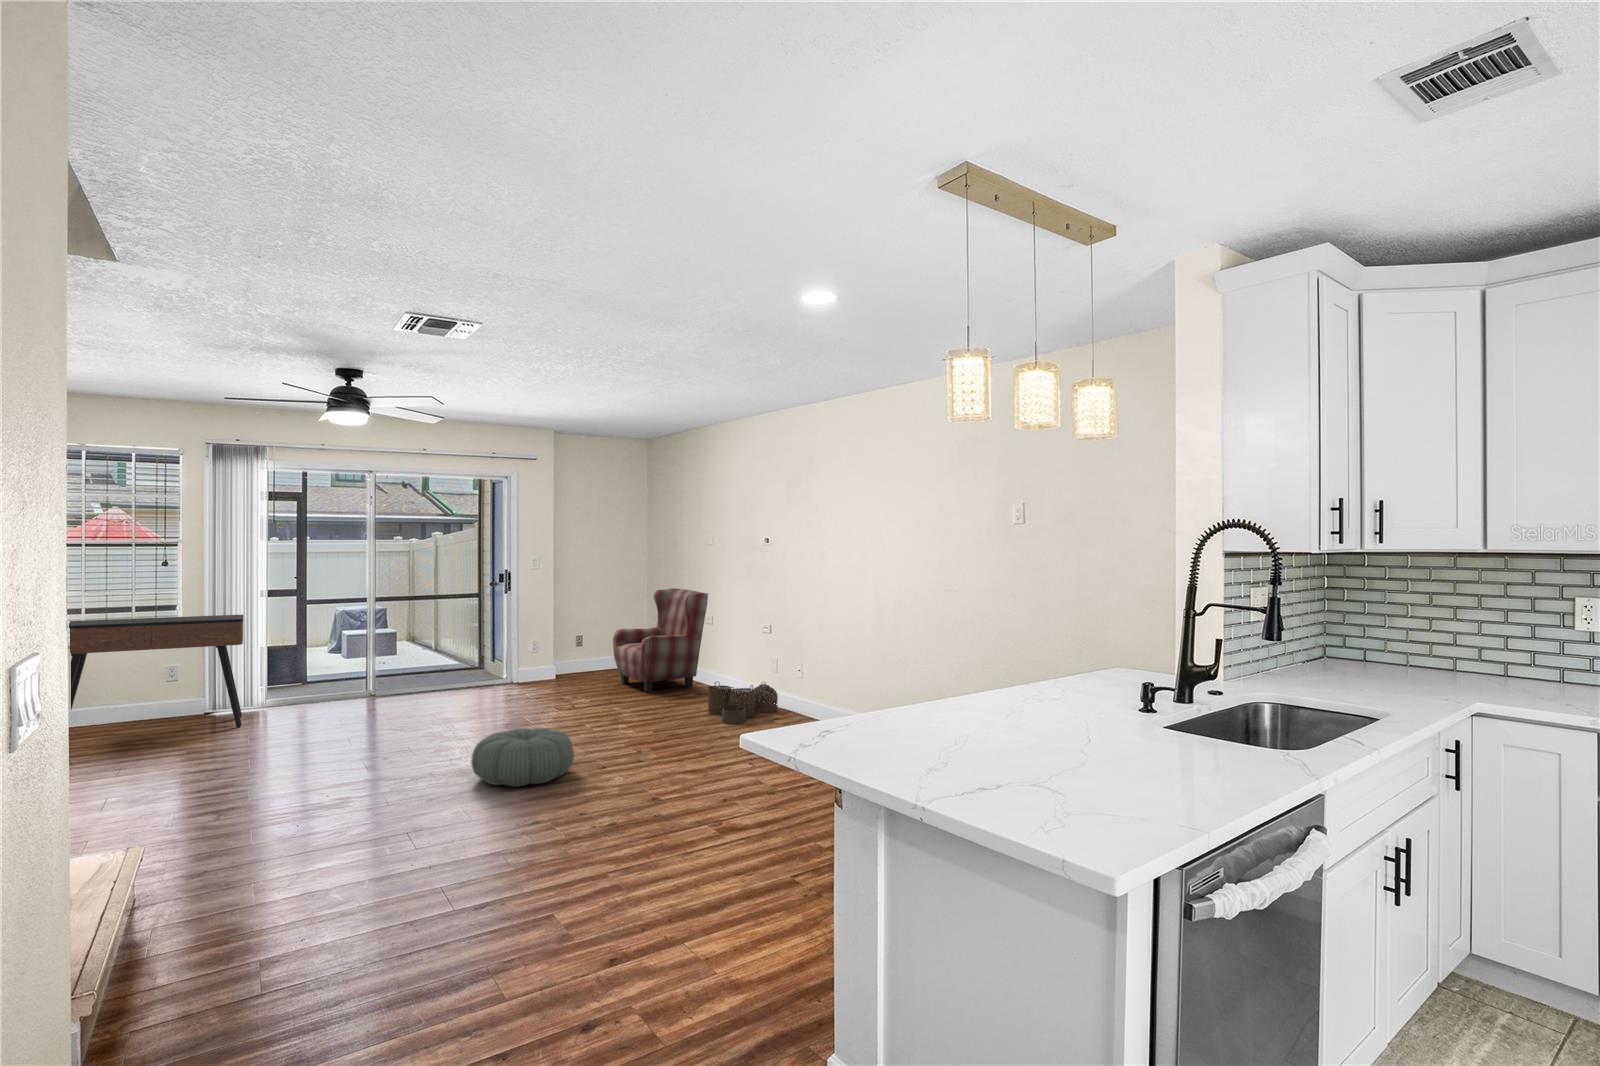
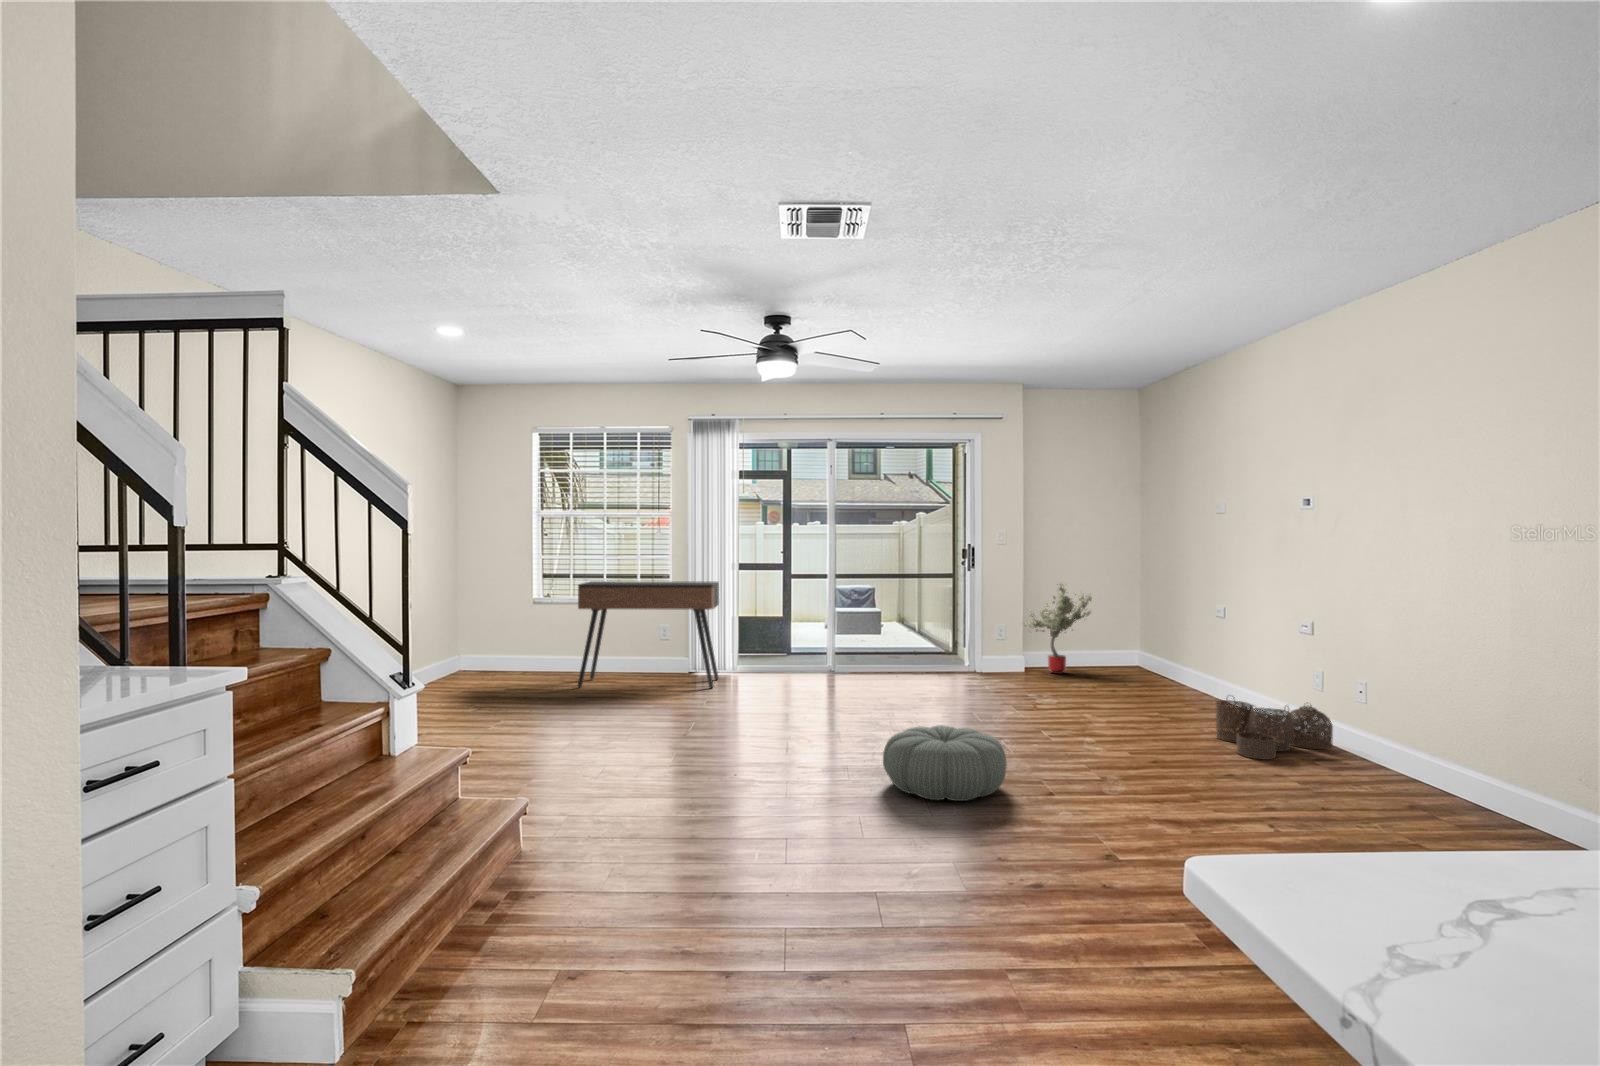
armchair: present [613,588,708,693] -> none [1089,568,1220,700]
potted tree: none [555,601,613,678] -> present [1023,583,1092,674]

